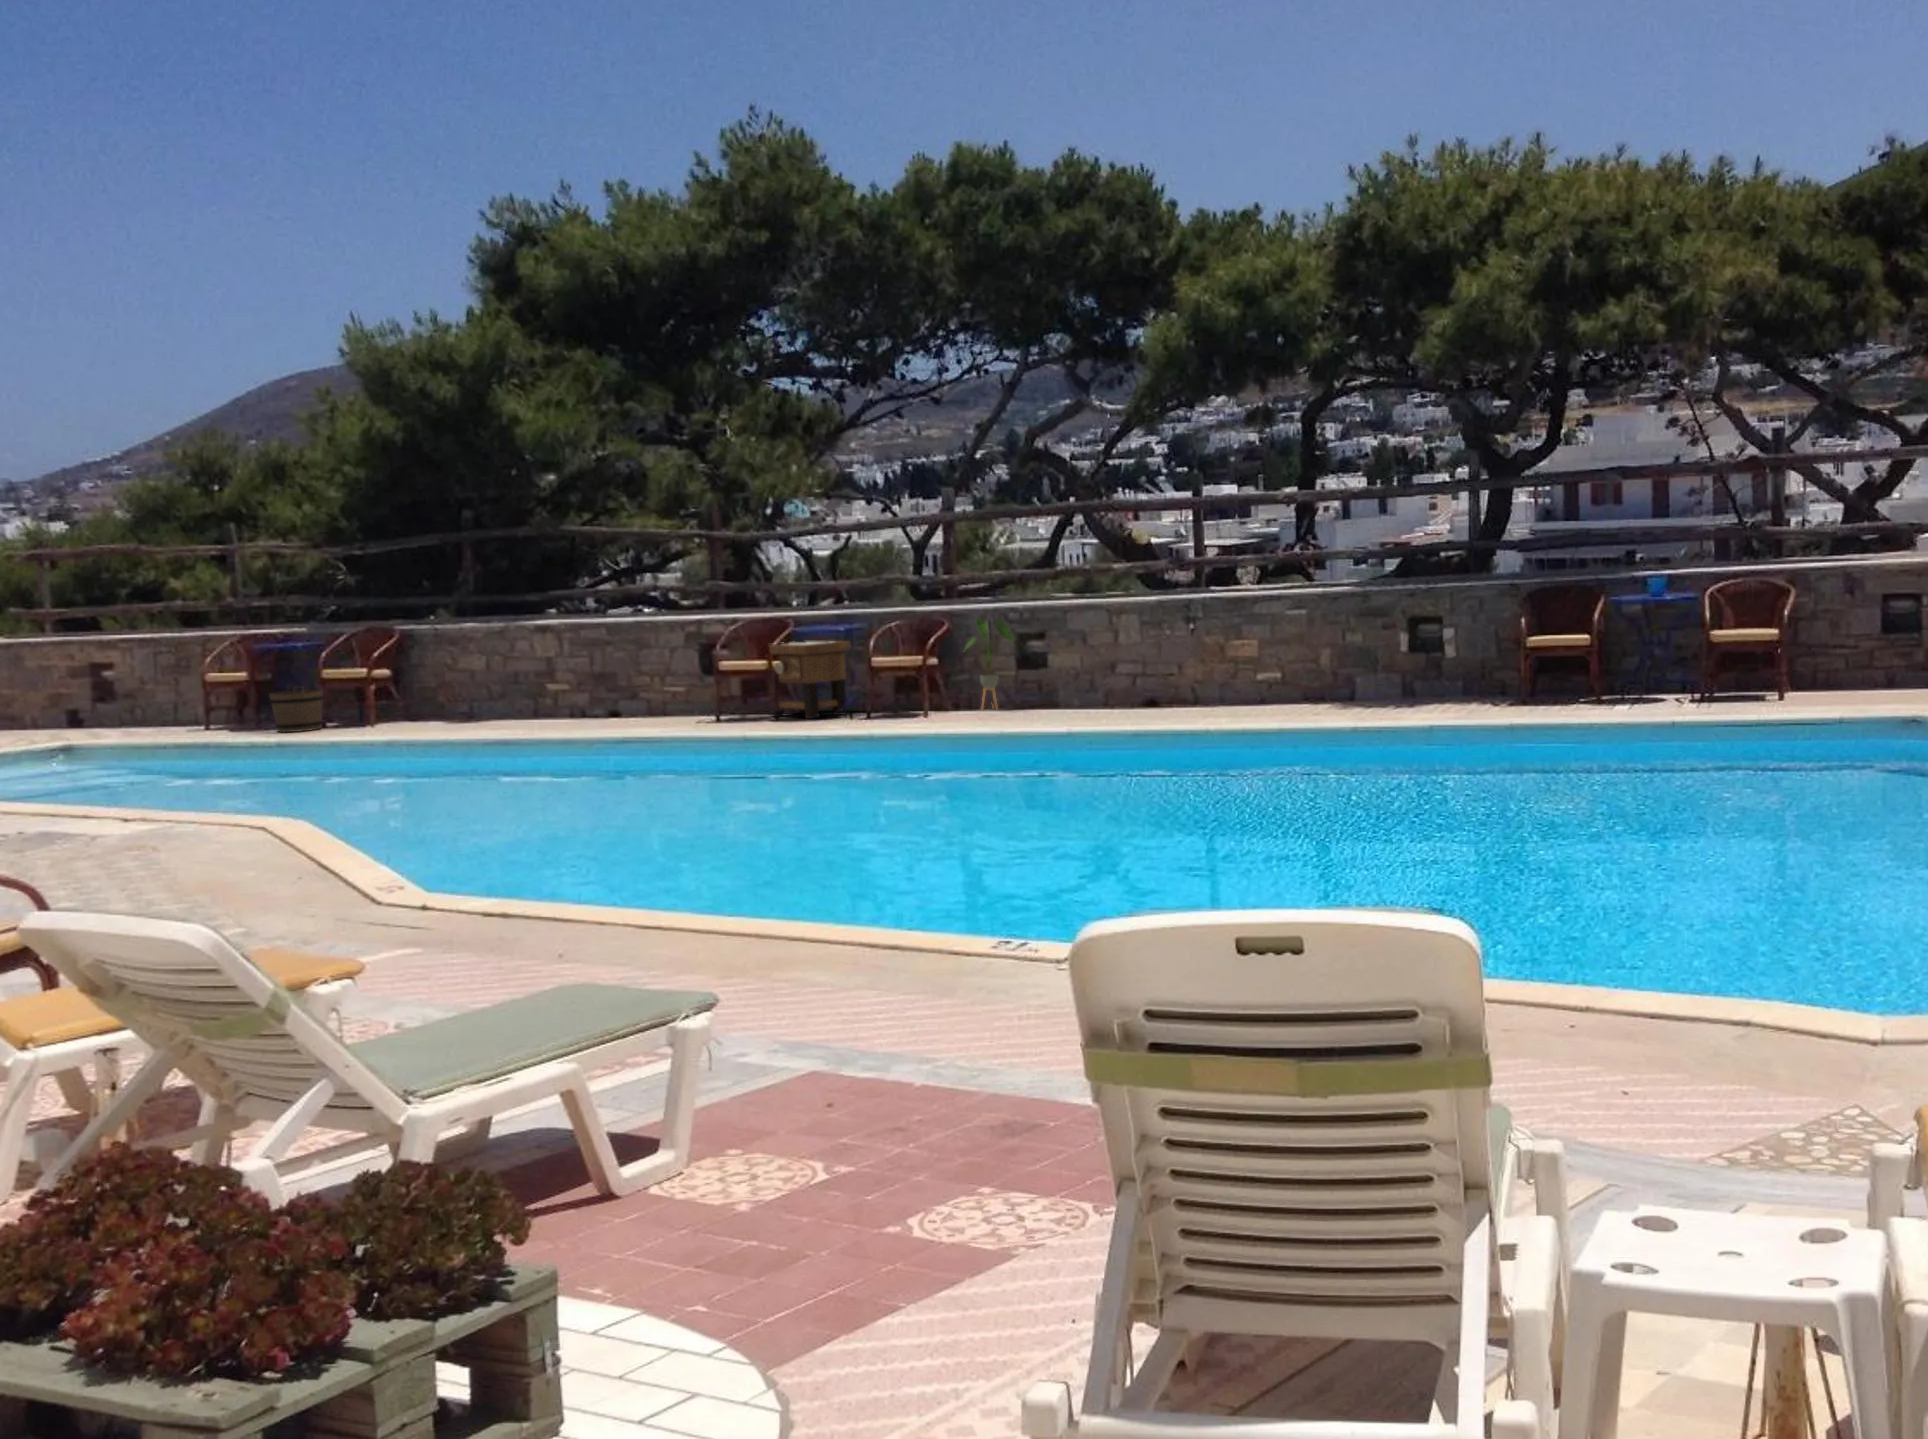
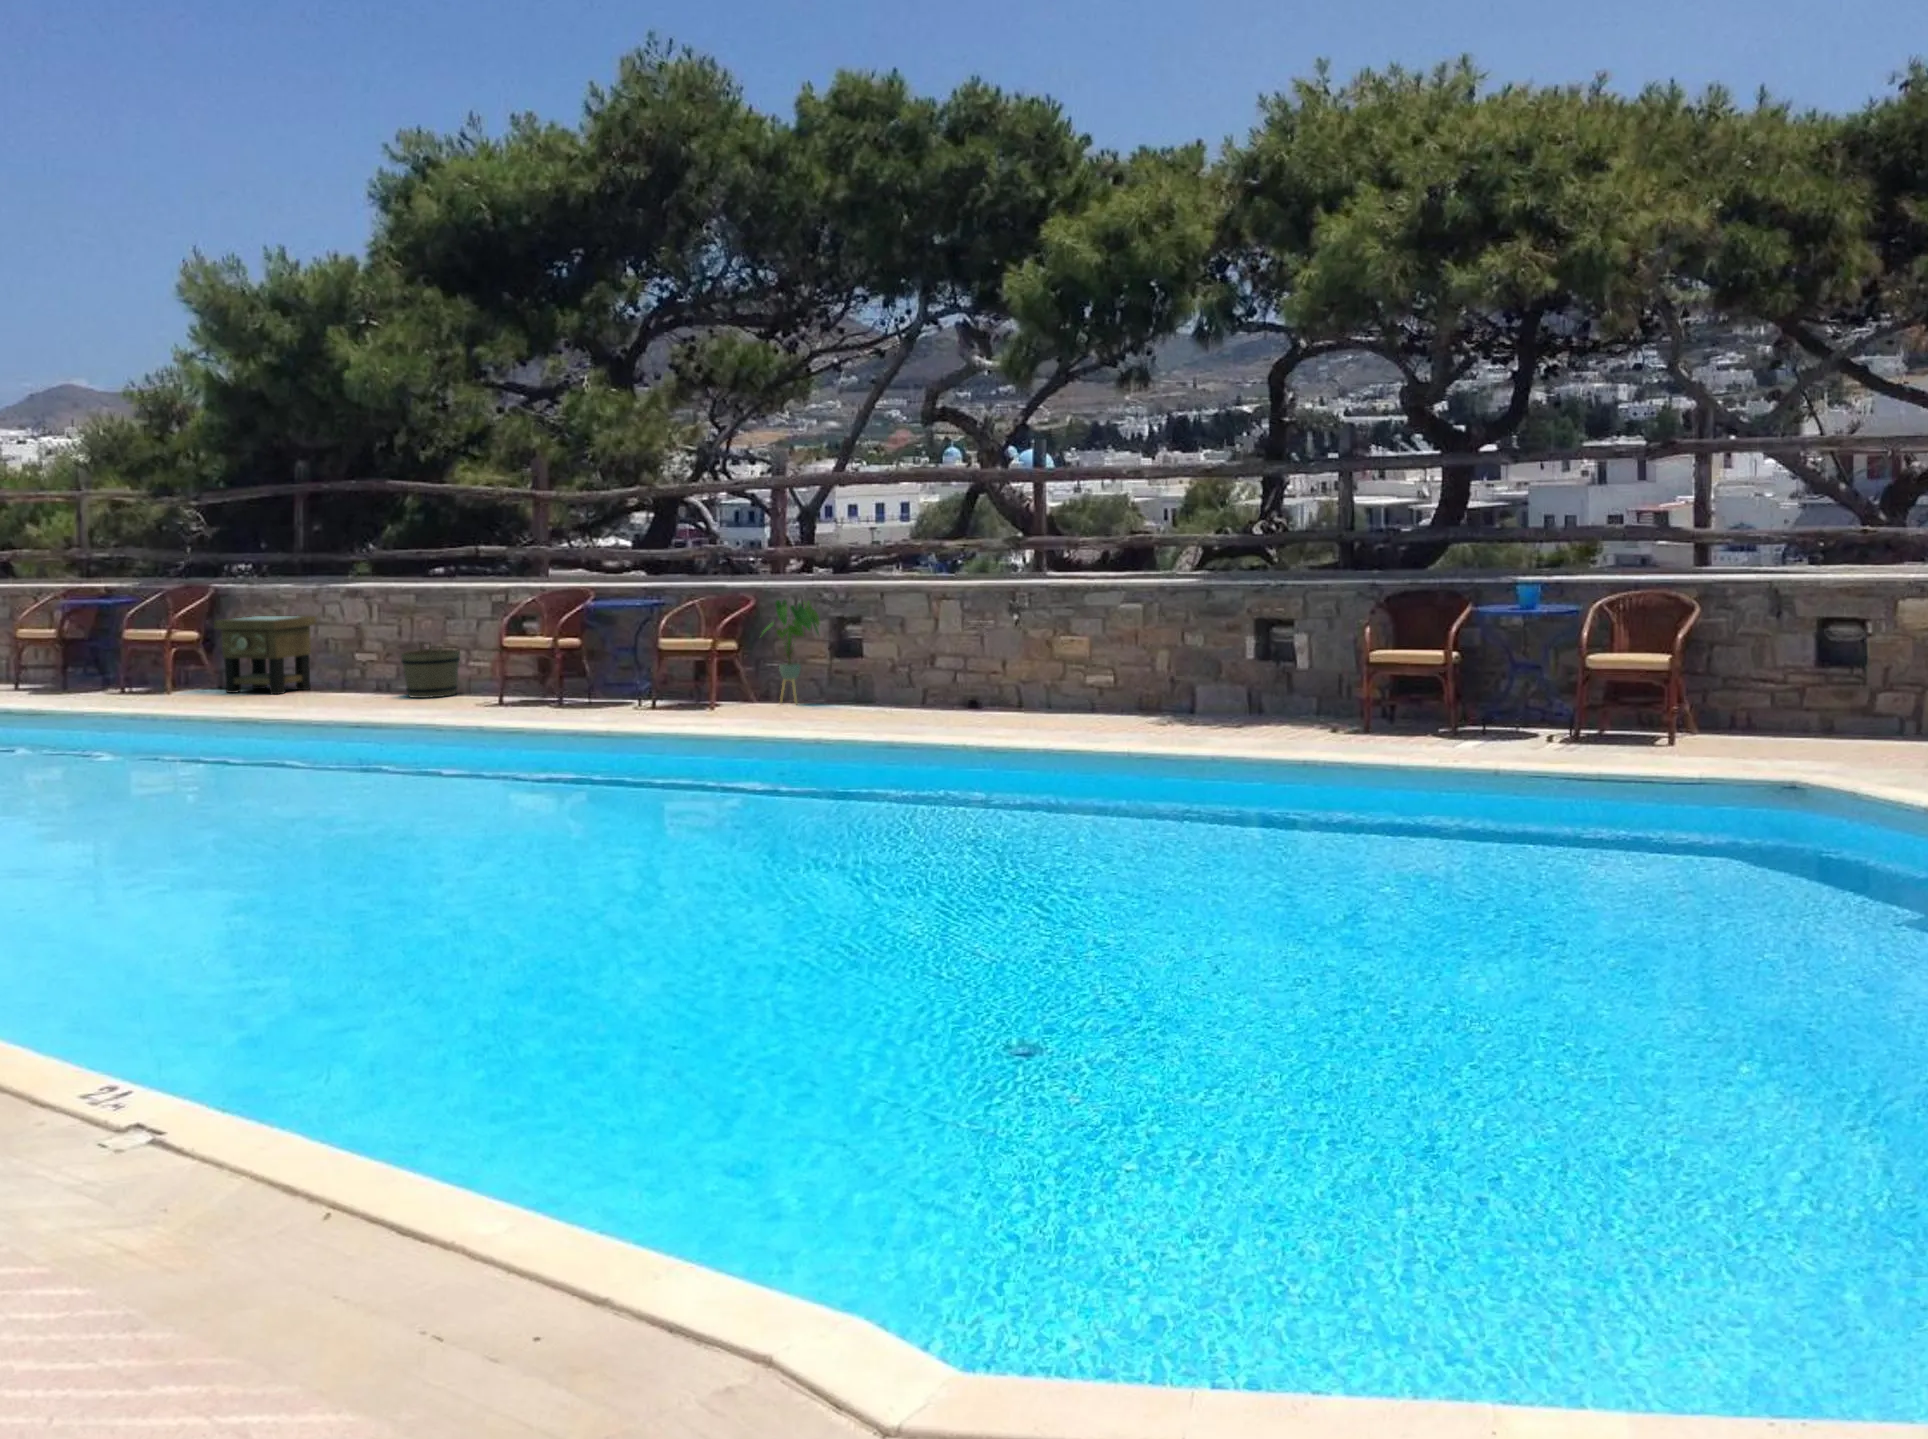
side table: present [769,641,851,719] -> present [214,616,316,694]
bucket: present [269,685,323,732] -> present [401,643,460,698]

